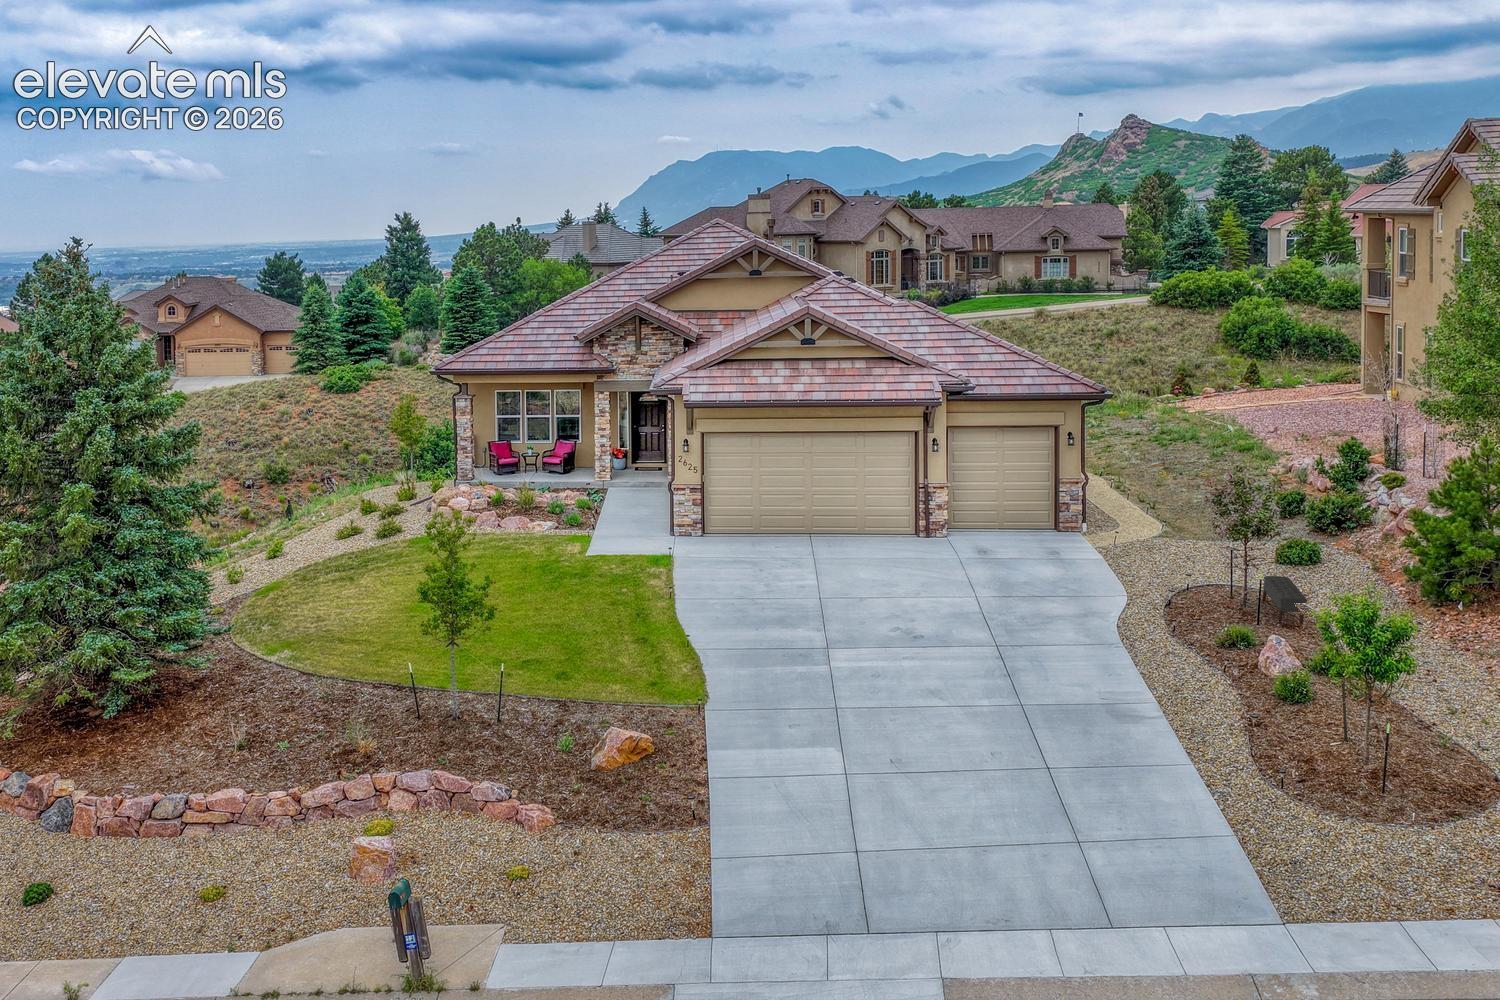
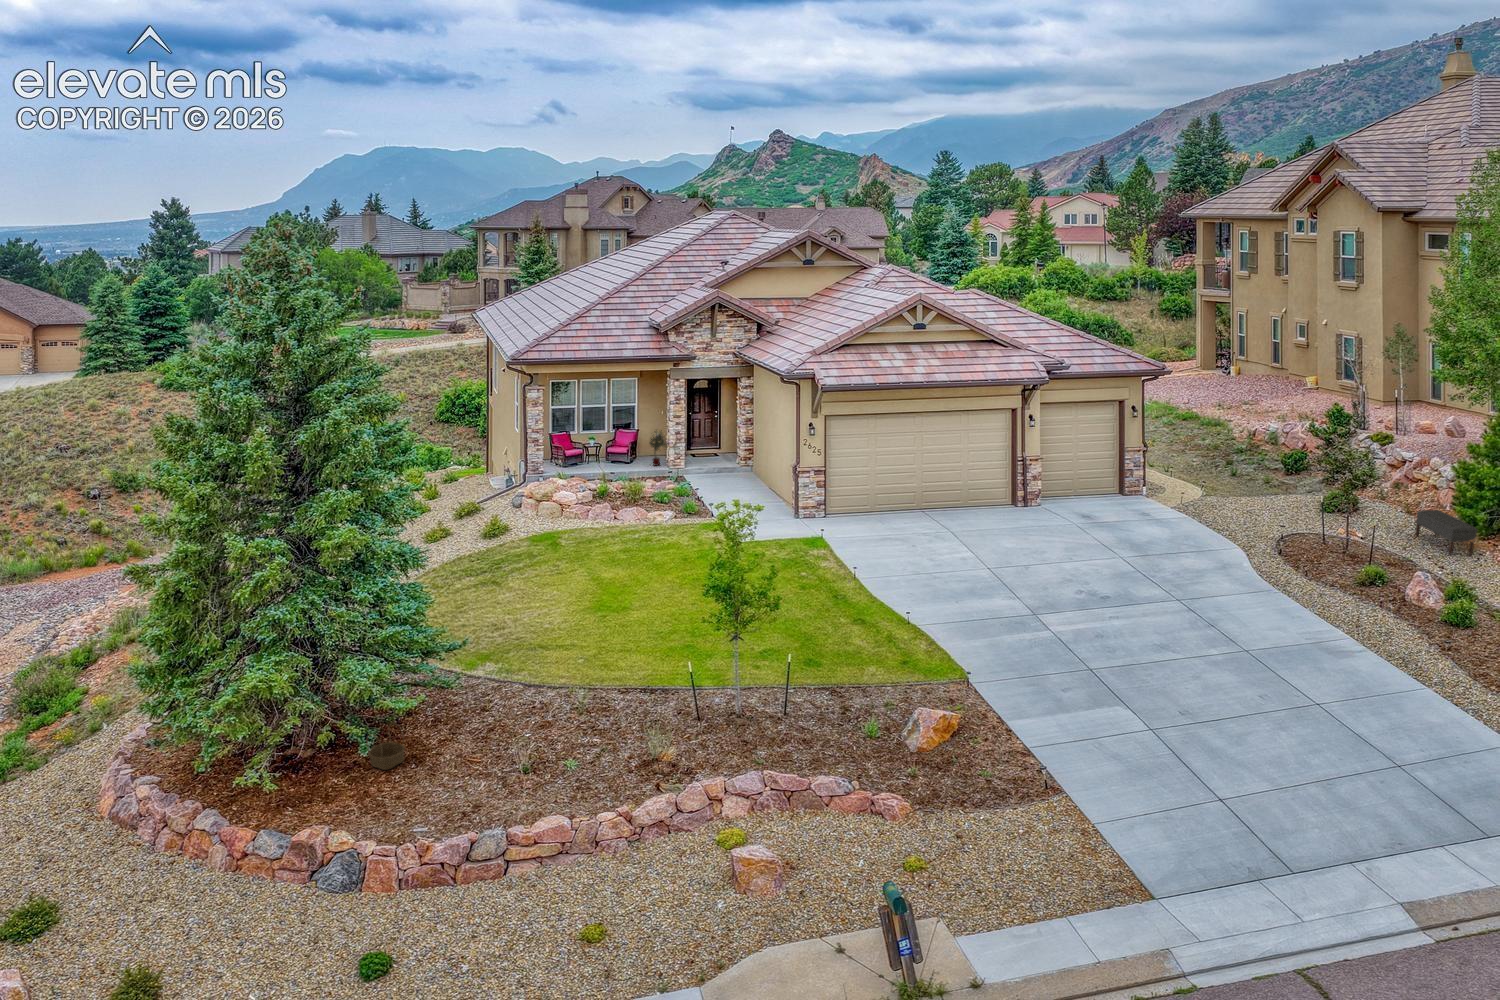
potted tree: none [572,438,592,473] -> present [650,430,668,466]
basket: none [125,699,159,738] -> present [368,734,405,770]

